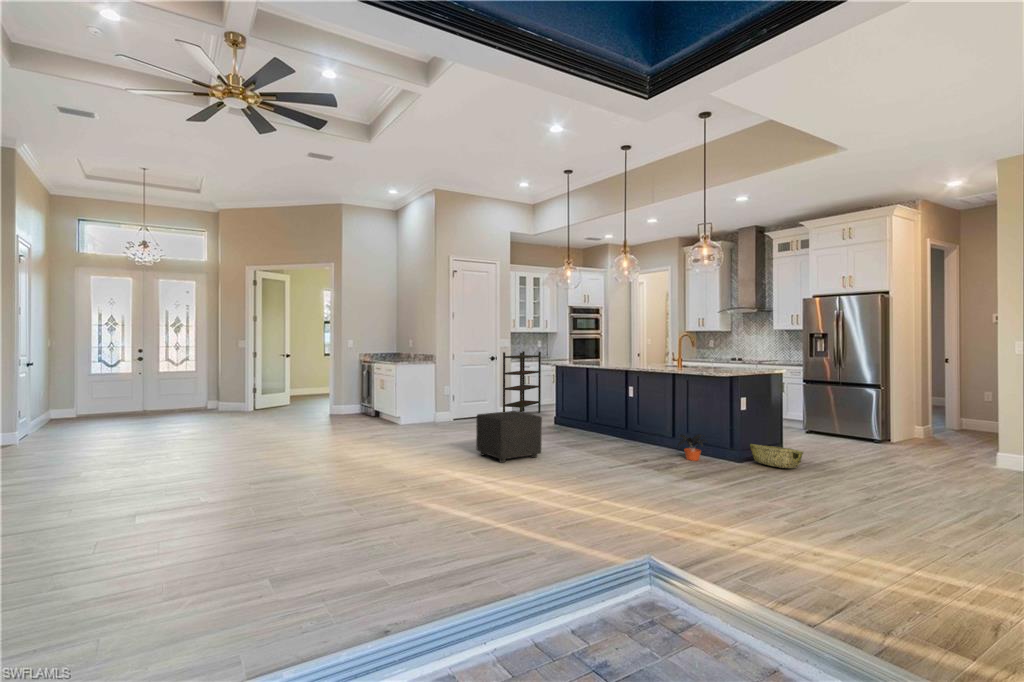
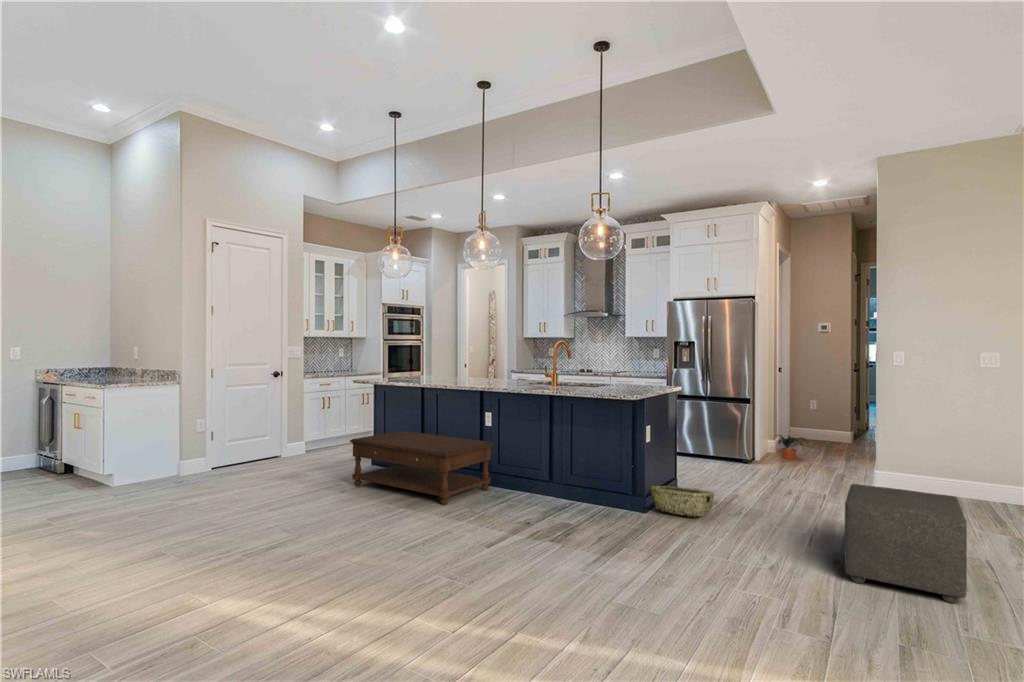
bookshelf: present [503,351,541,413] -> none [291,363,346,459]
coffee table: none [537,399,637,448] -> present [350,431,494,505]
ottoman: present [476,411,542,463] -> present [845,484,967,603]
potted plant: present [678,434,707,461] -> present [778,435,806,459]

